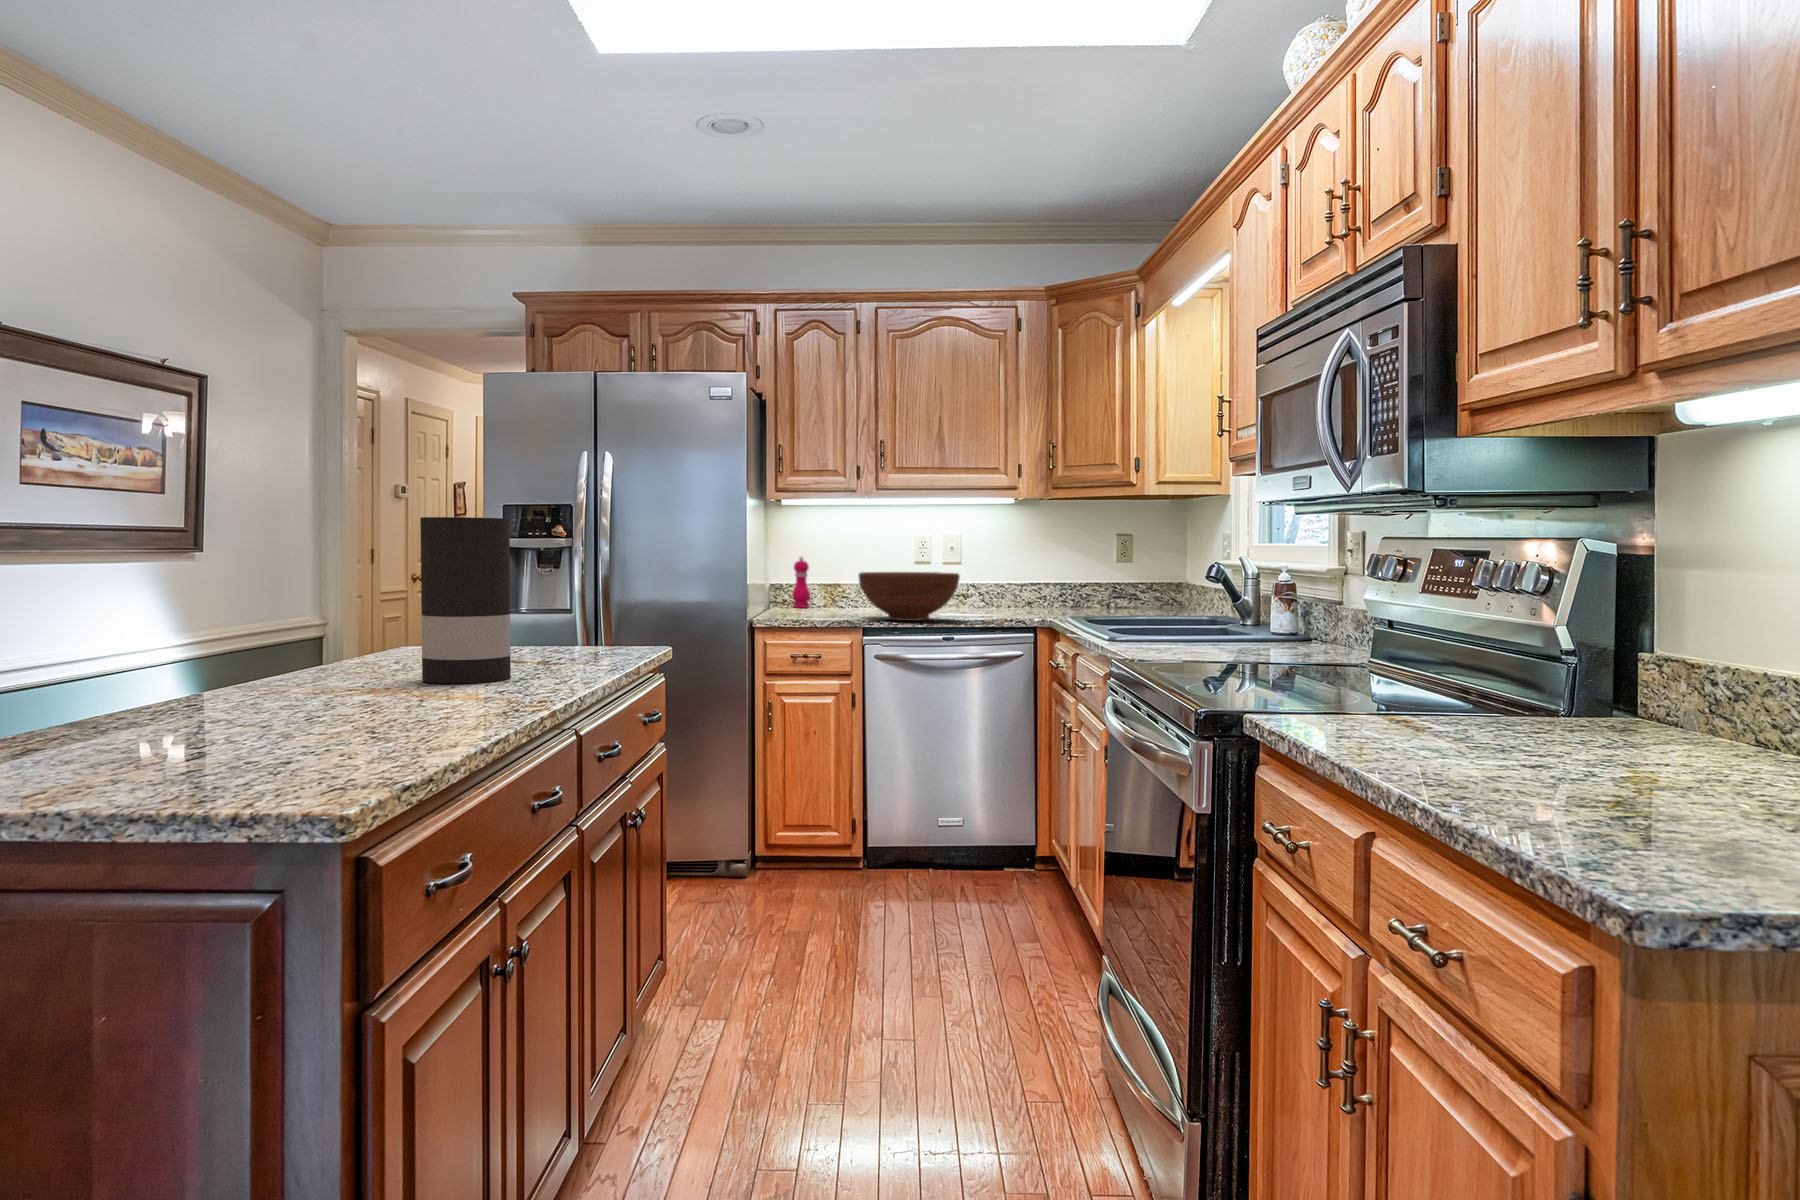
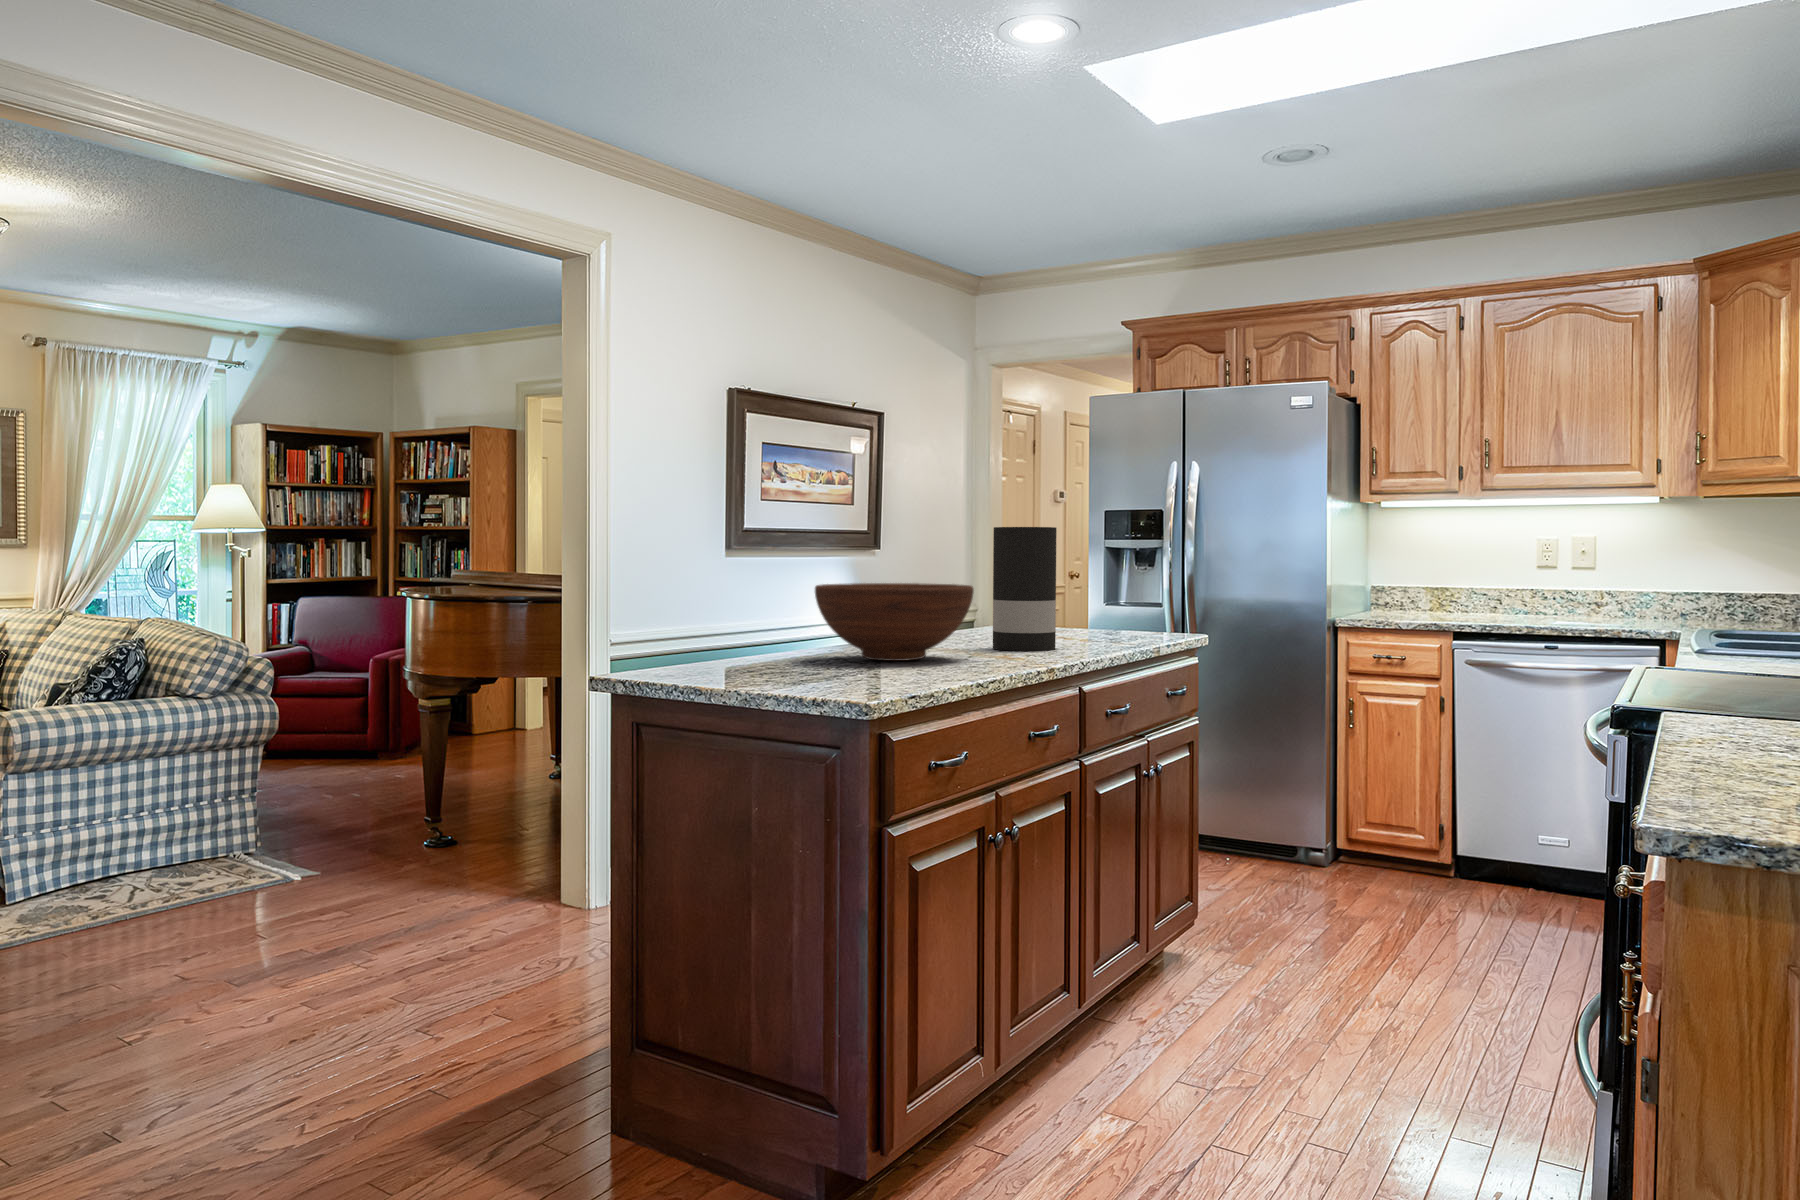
pepper mill: present [792,557,810,608] -> none [1397,560,1417,611]
fruit bowl: present [859,572,960,621] -> present [815,583,974,661]

